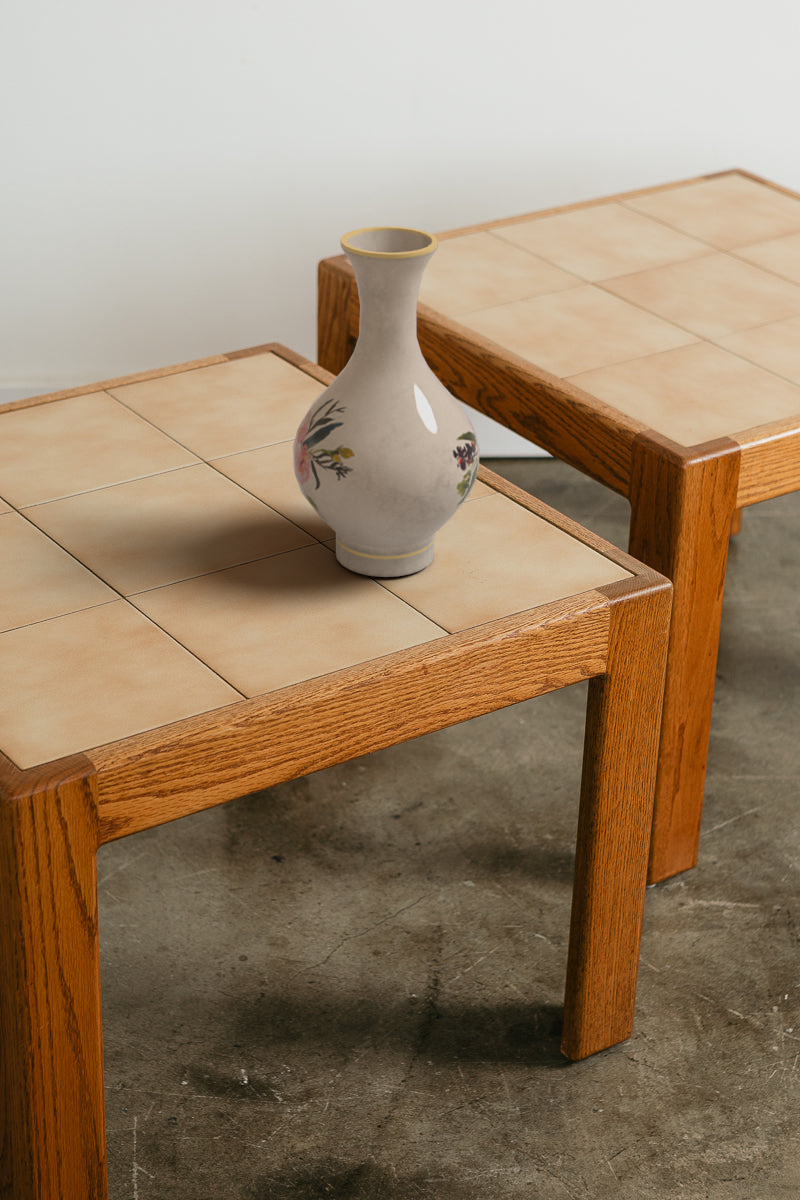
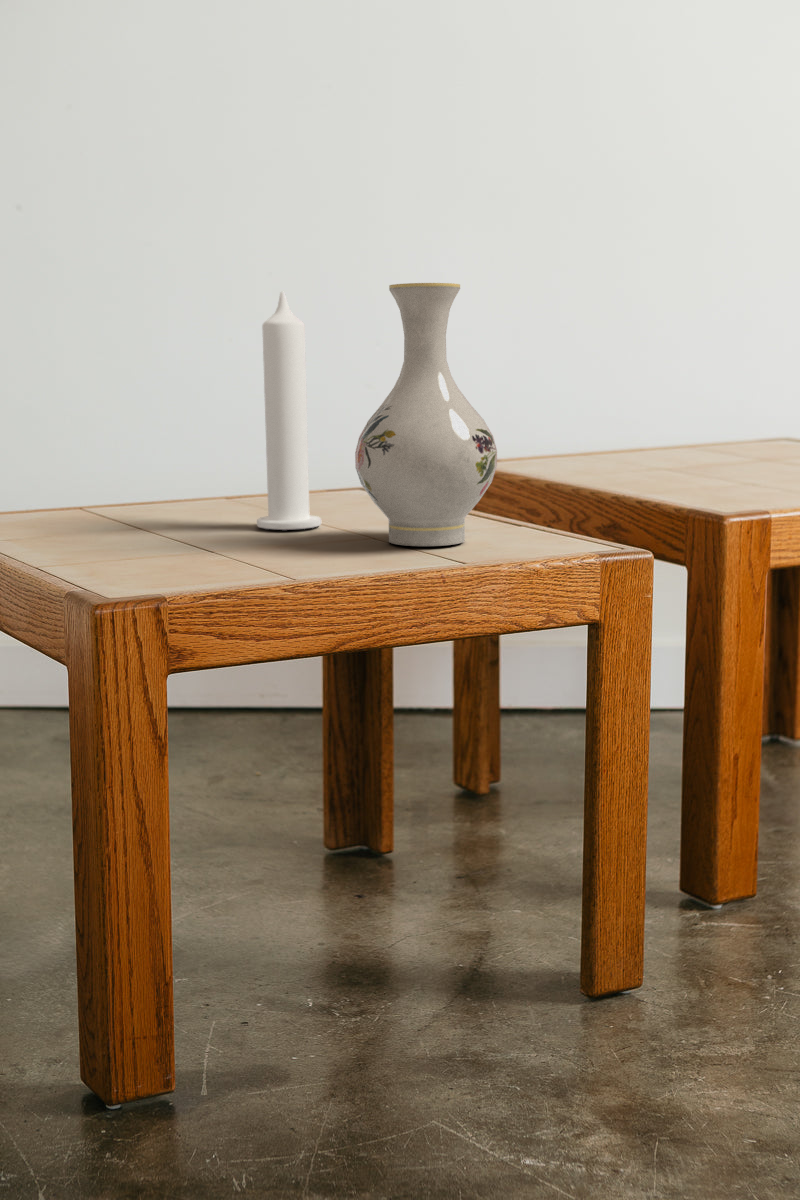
candle: none [149,197,235,513] -> present [257,291,321,530]

